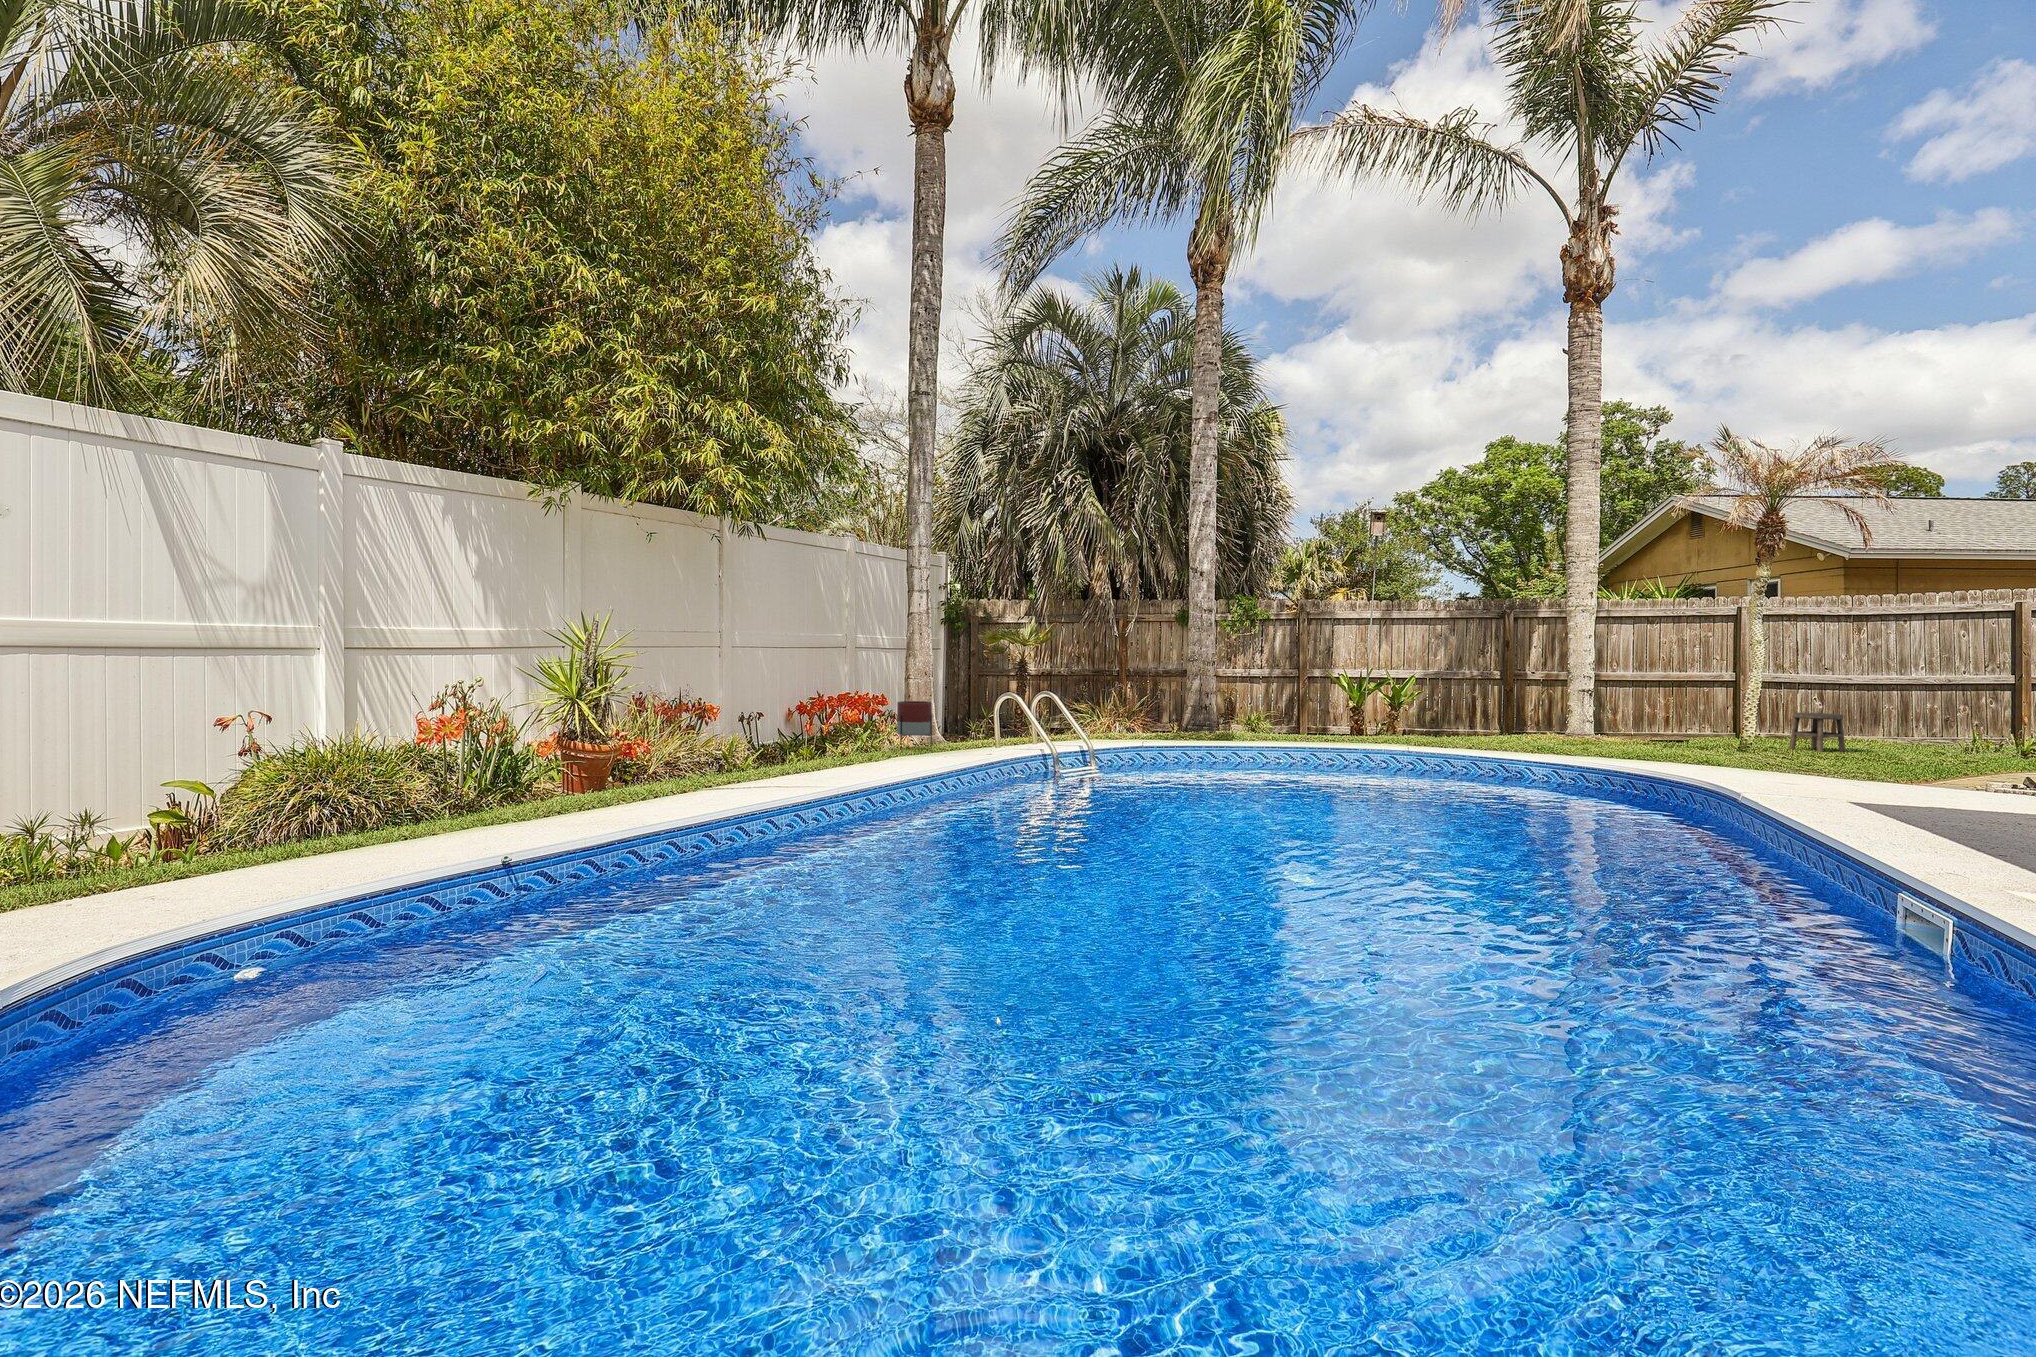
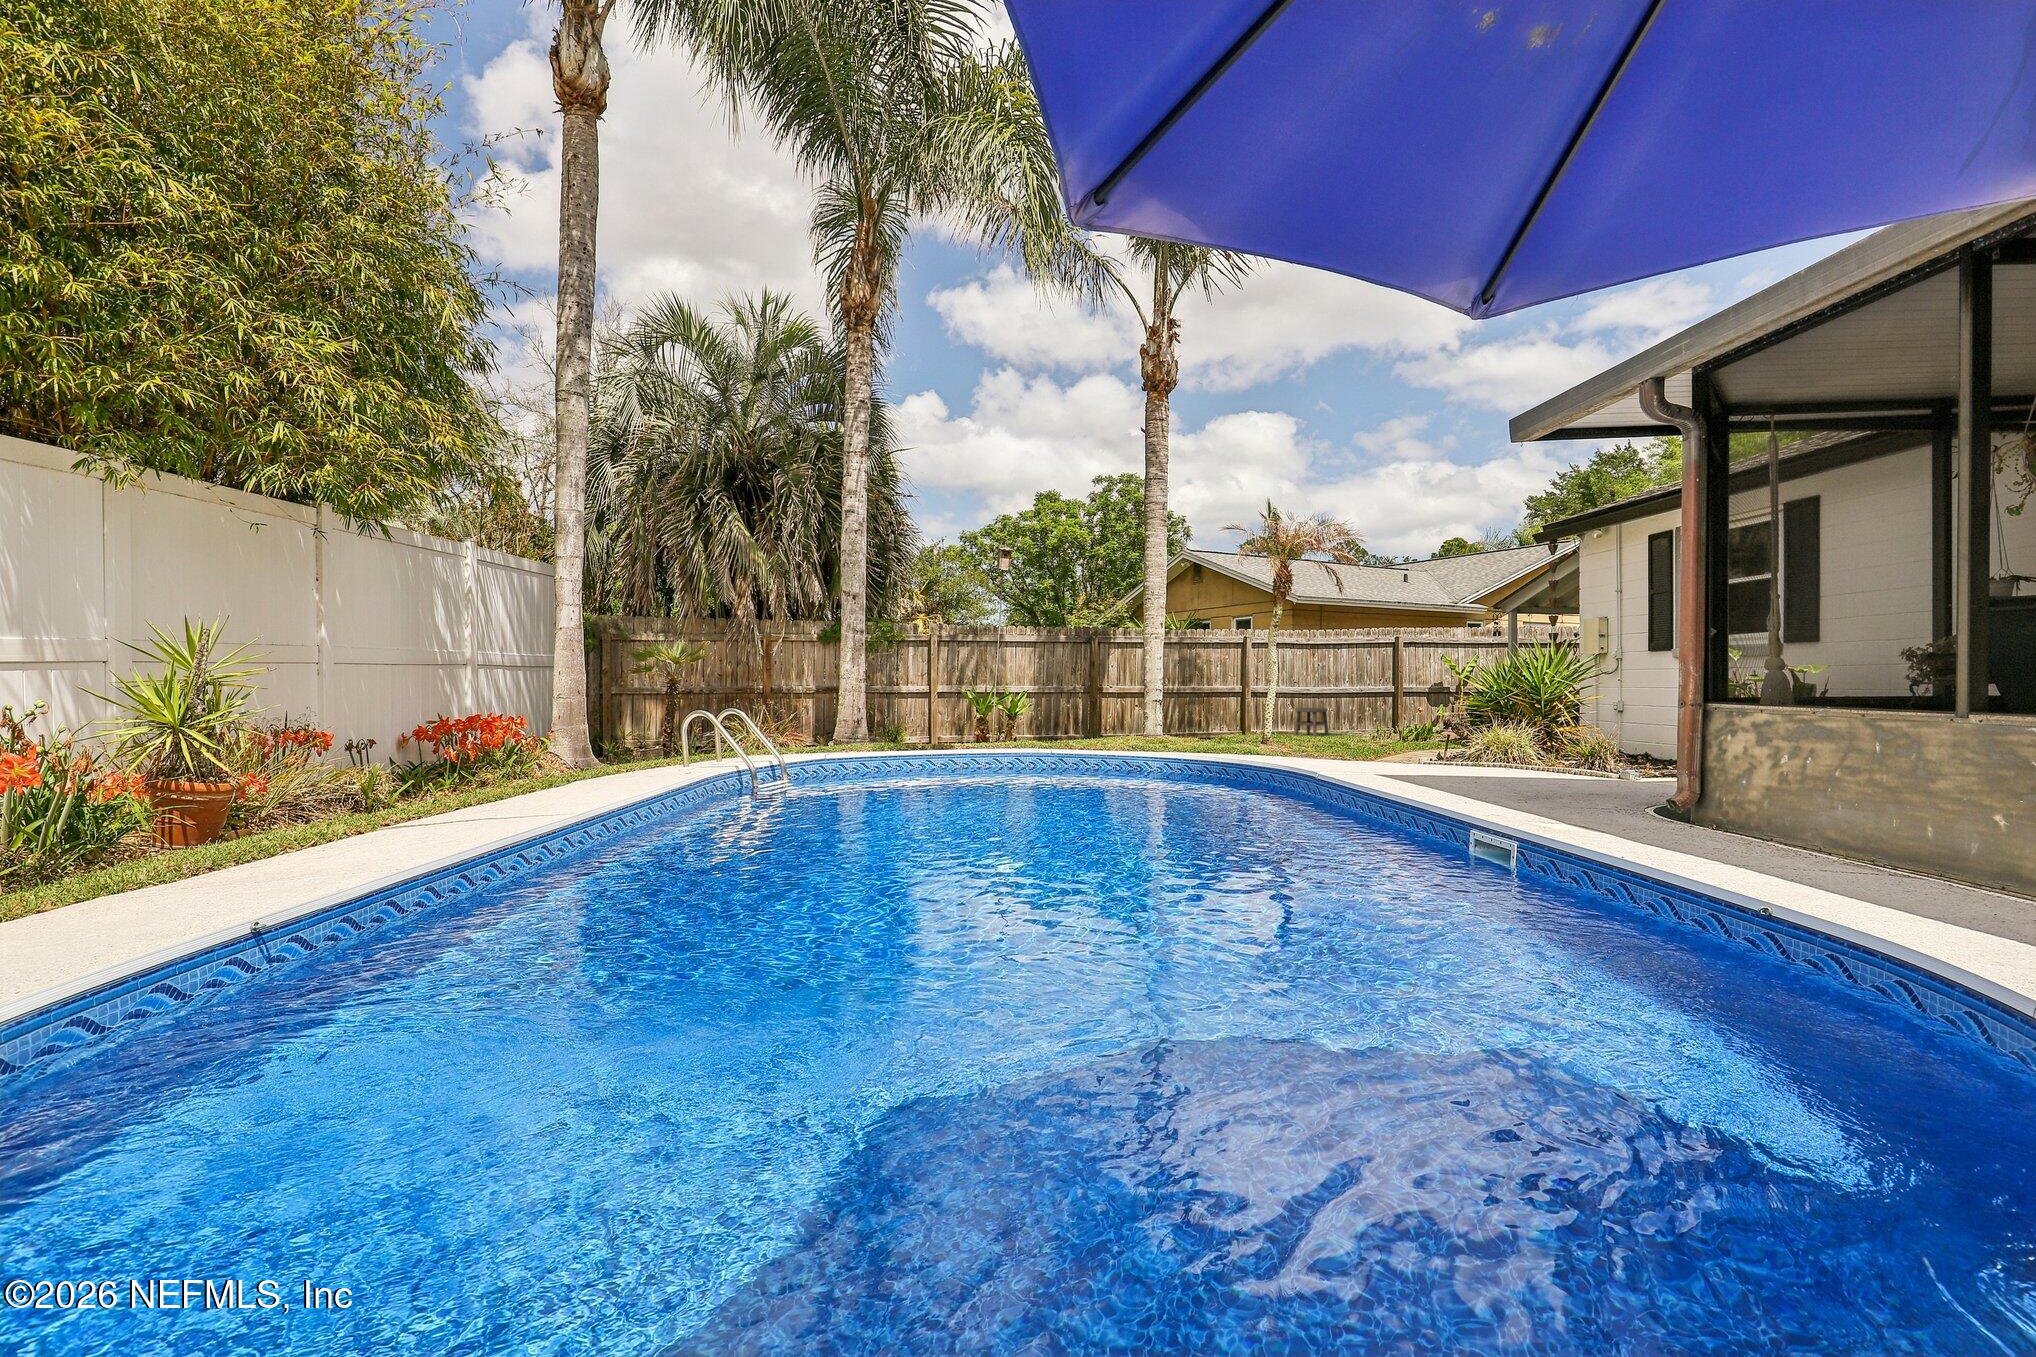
planter: present [897,701,932,749] -> none [581,722,620,772]

